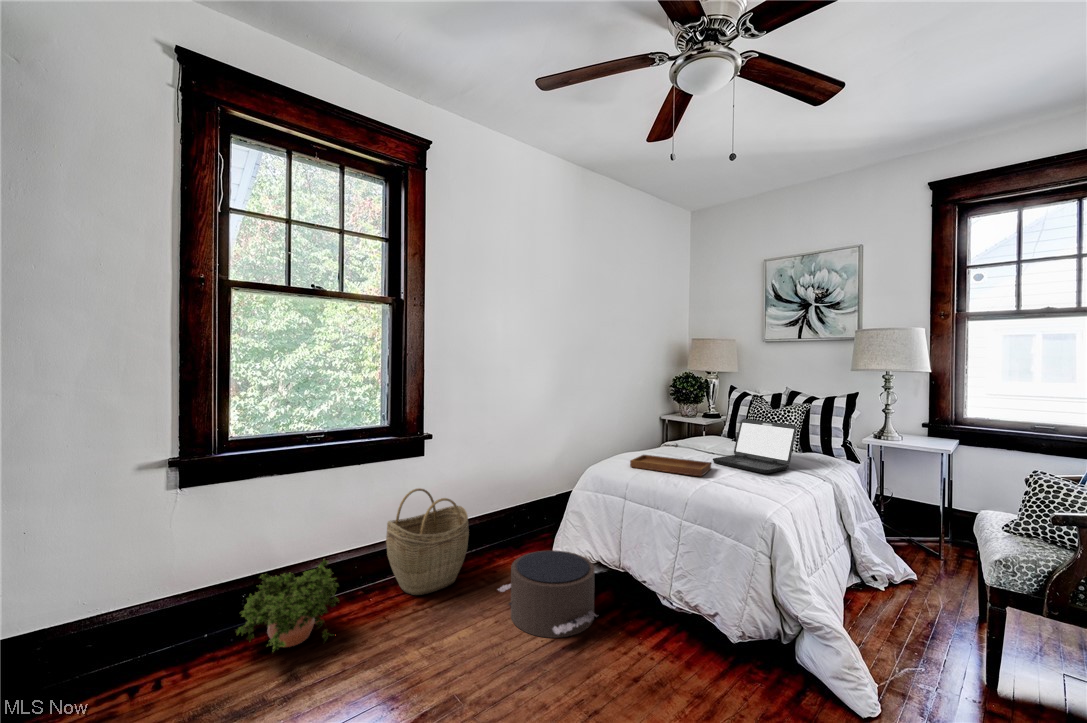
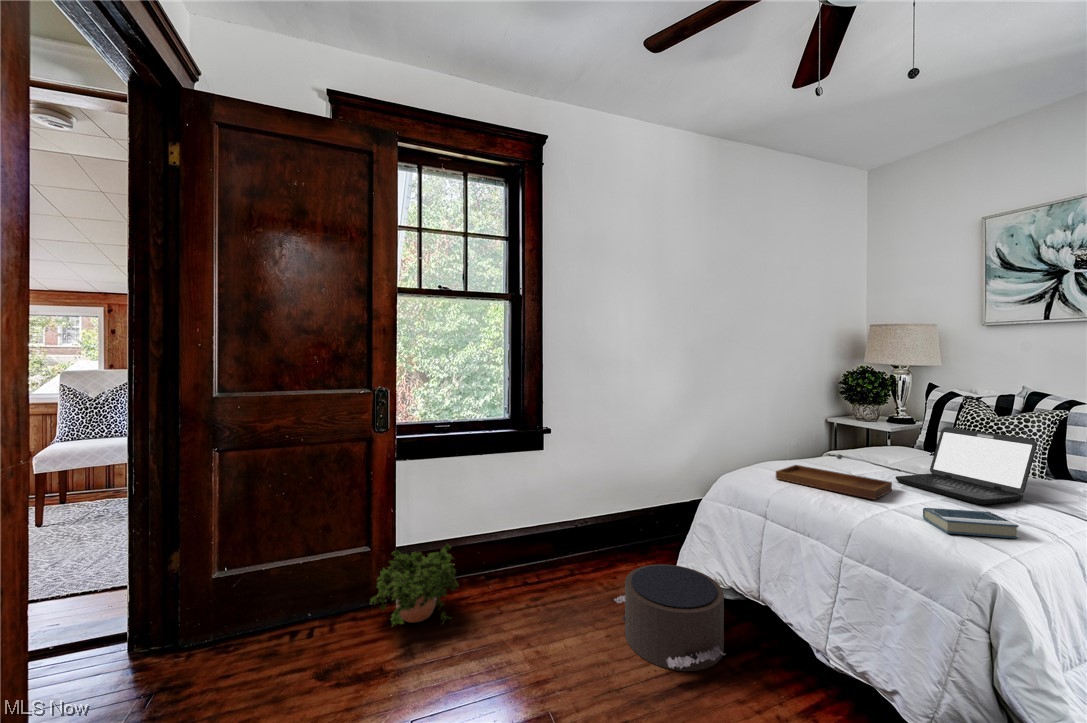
hardback book: none [733,478,788,495] -> present [923,508,1018,539]
woven basket: present [386,488,469,595] -> none [509,483,589,591]

